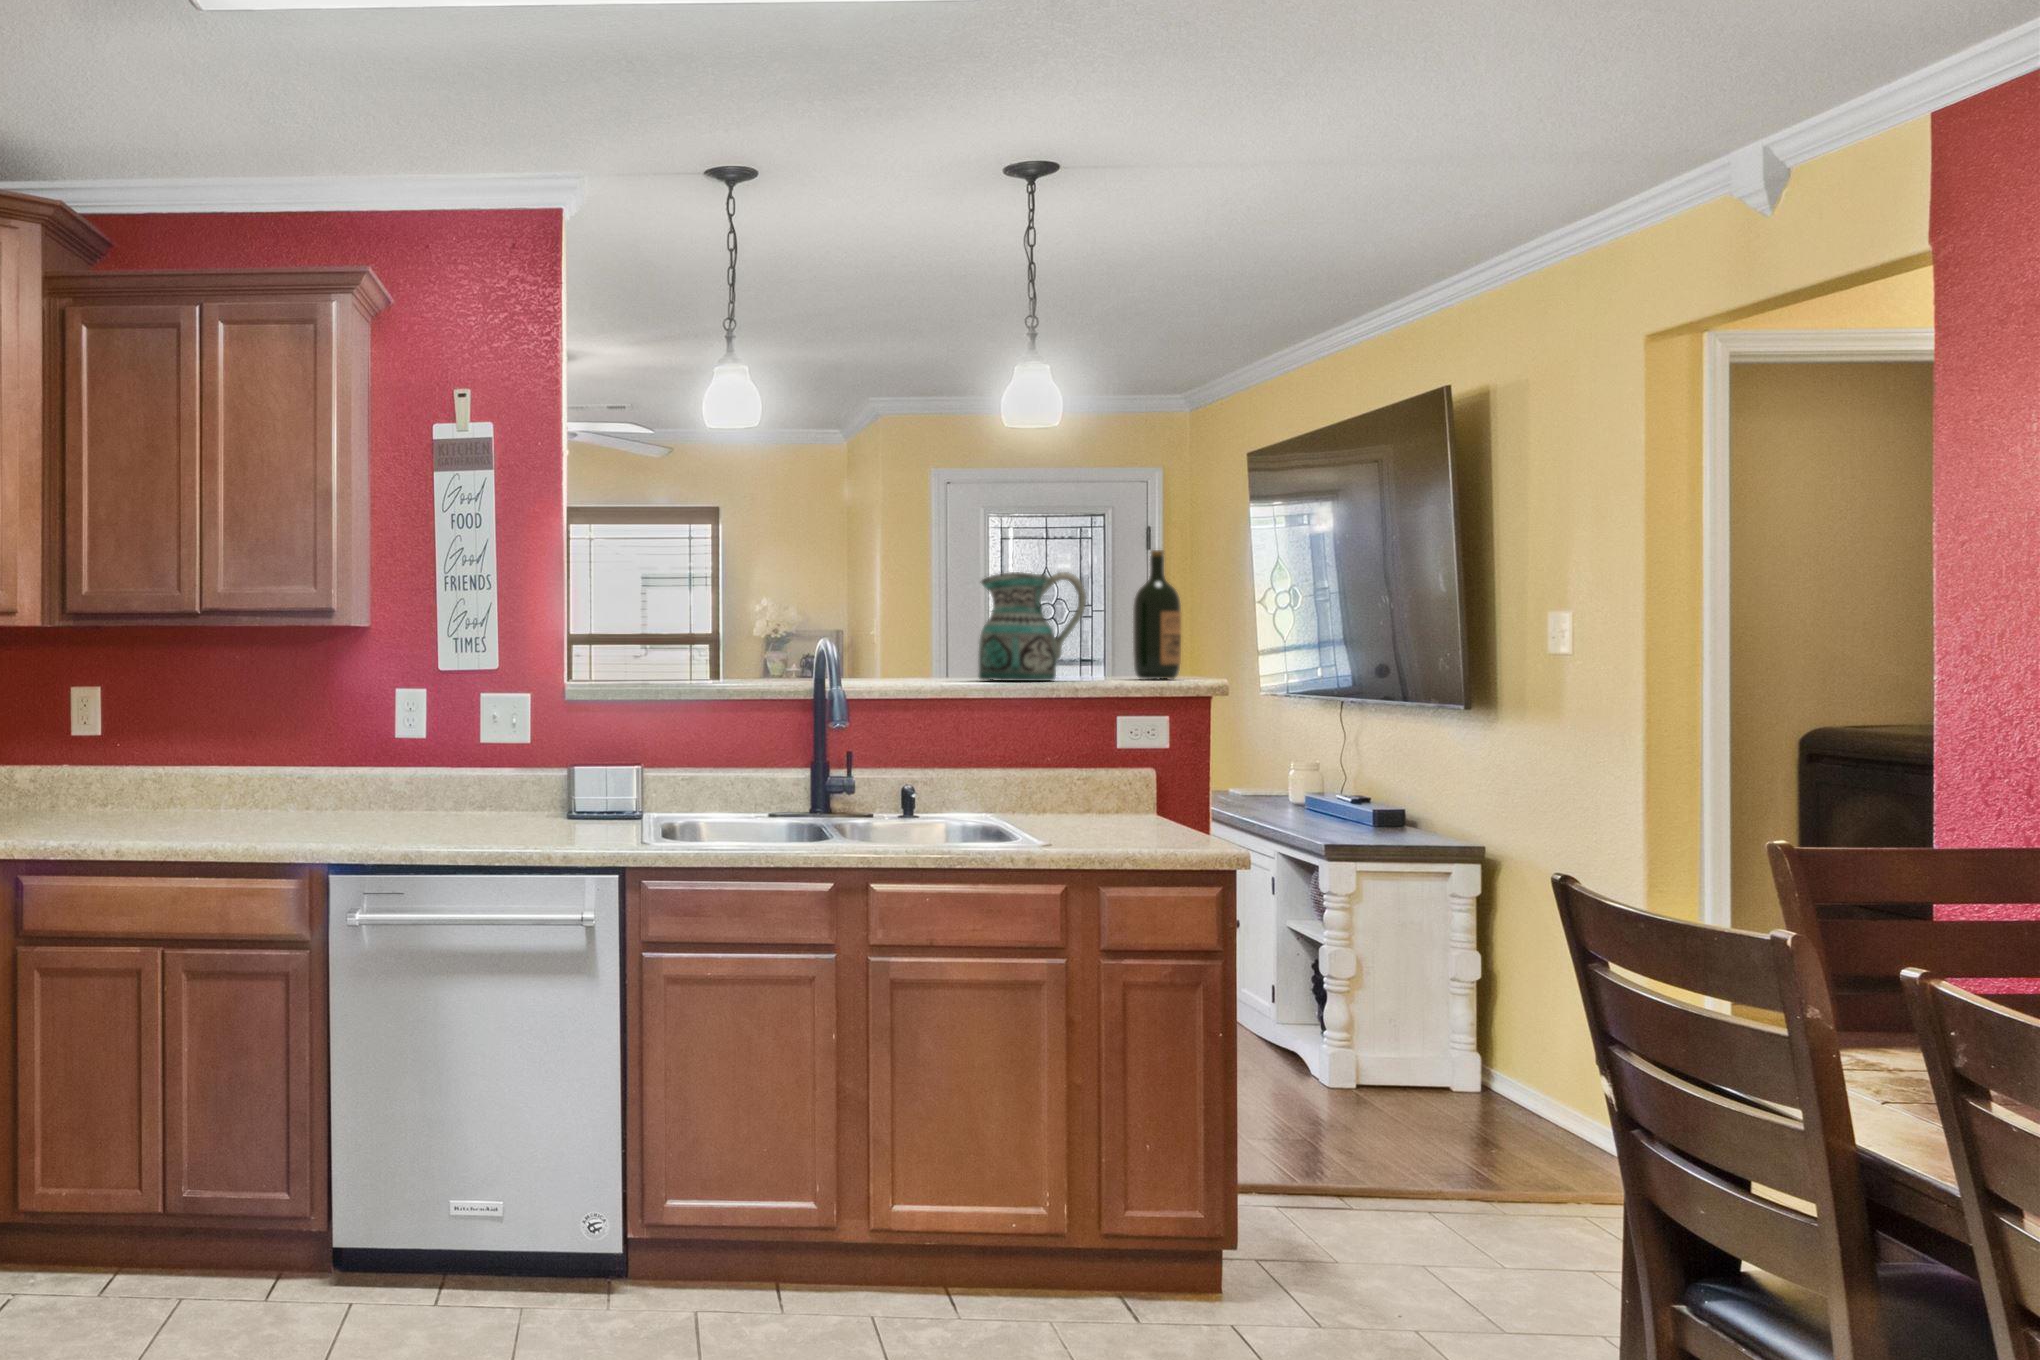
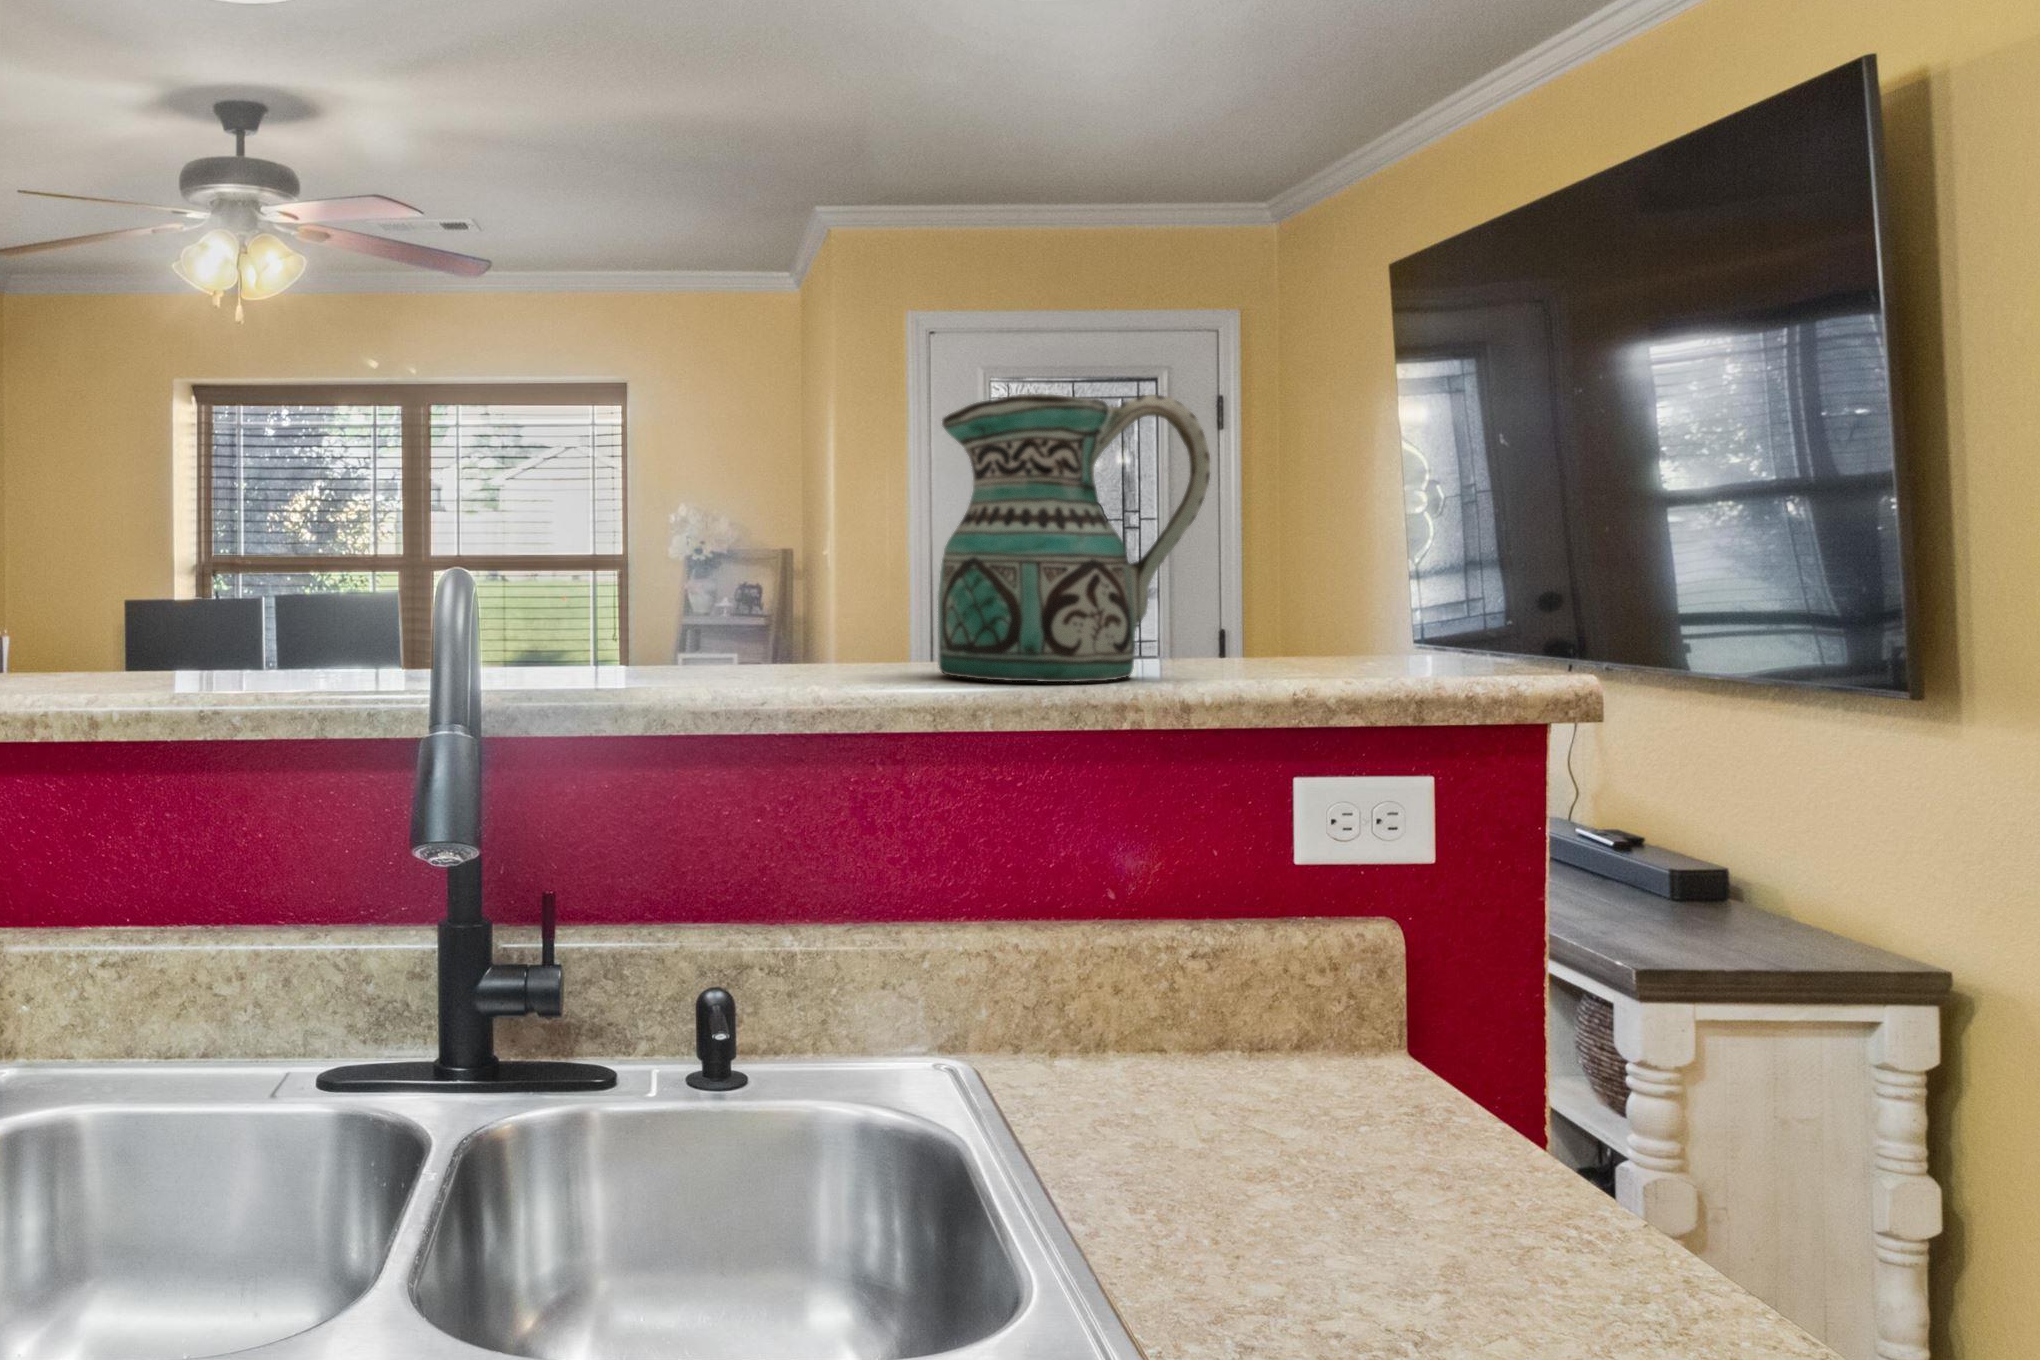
wine bottle: present [1133,550,1181,679] -> none [1319,343,1442,670]

